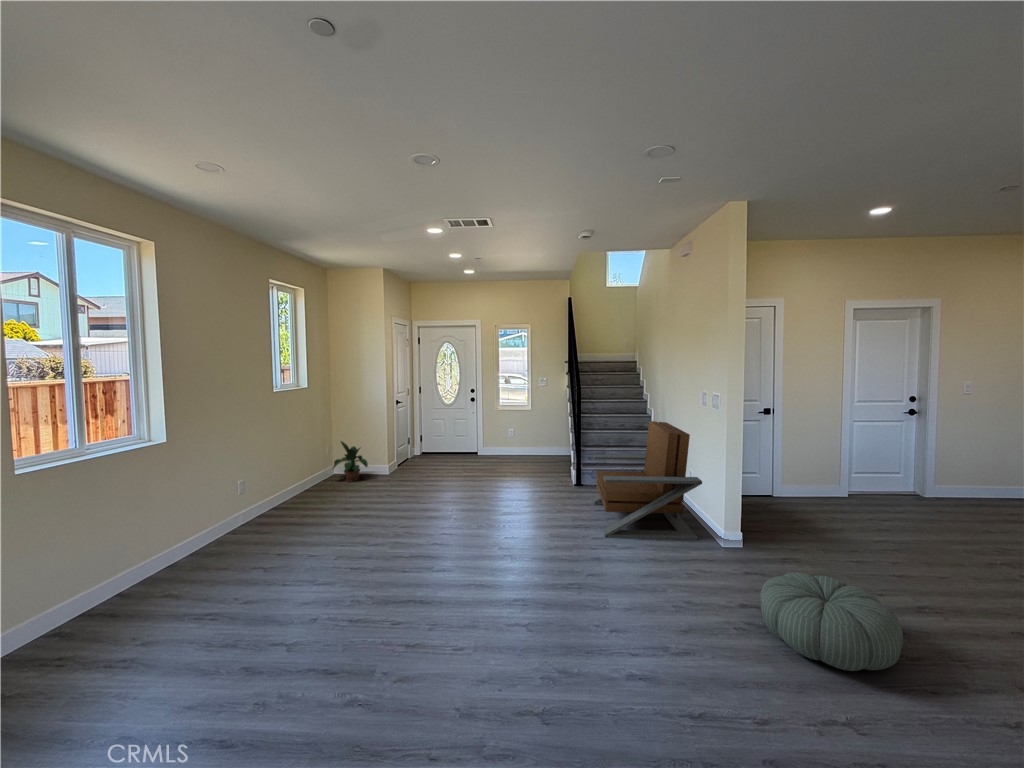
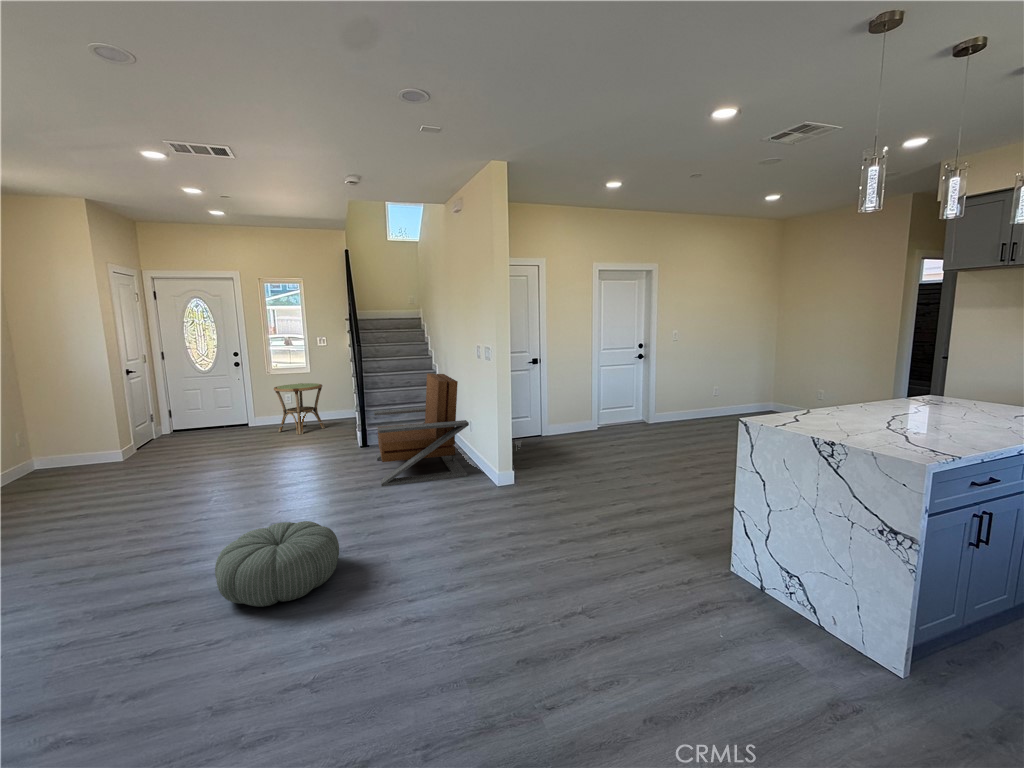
side table: none [500,418,540,465] -> present [274,383,325,434]
potted plant: present [333,441,368,481] -> none [26,424,86,475]
pouf: present [760,573,903,671] -> present [215,521,339,607]

